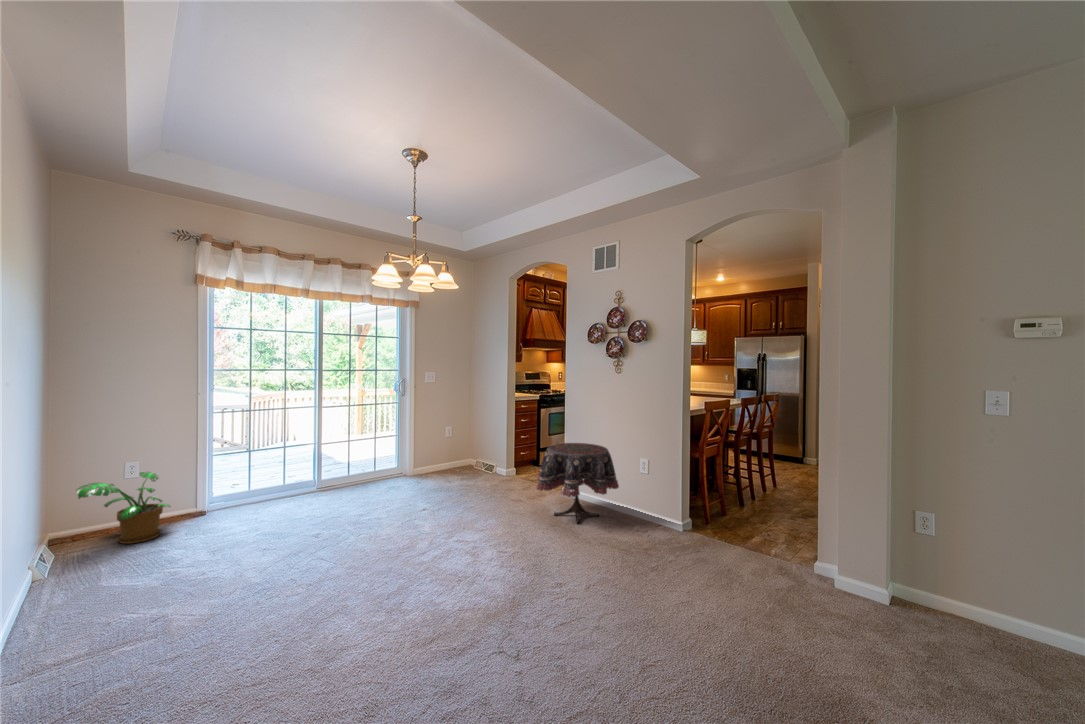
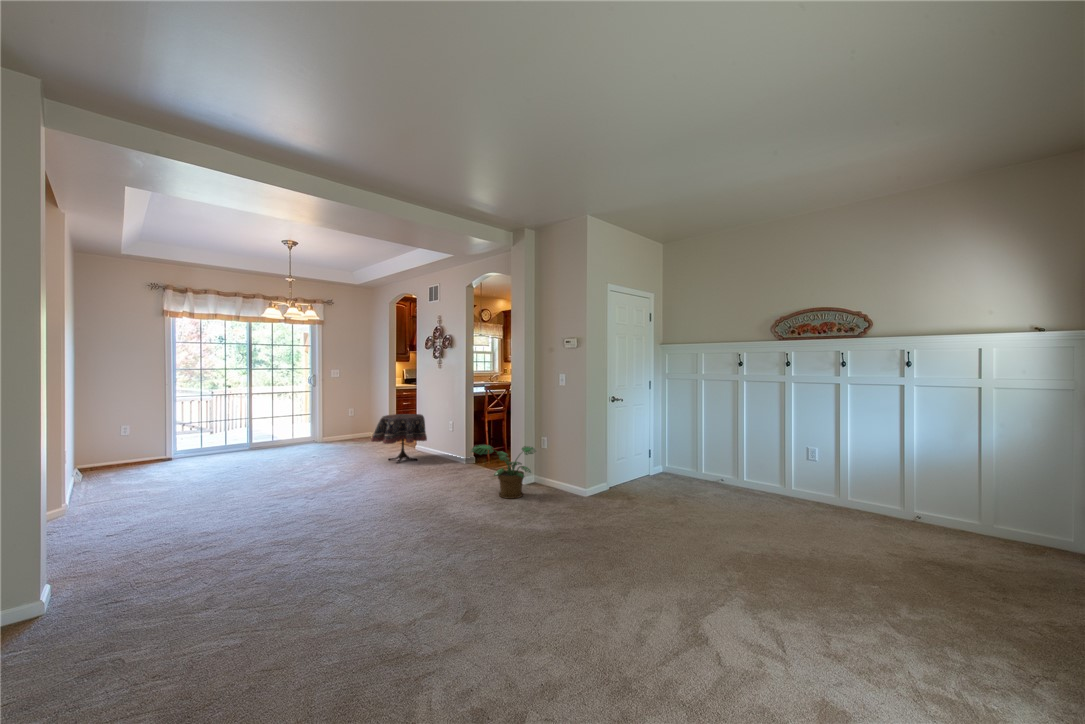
potted plant: present [77,472,171,544] -> present [471,445,536,499]

